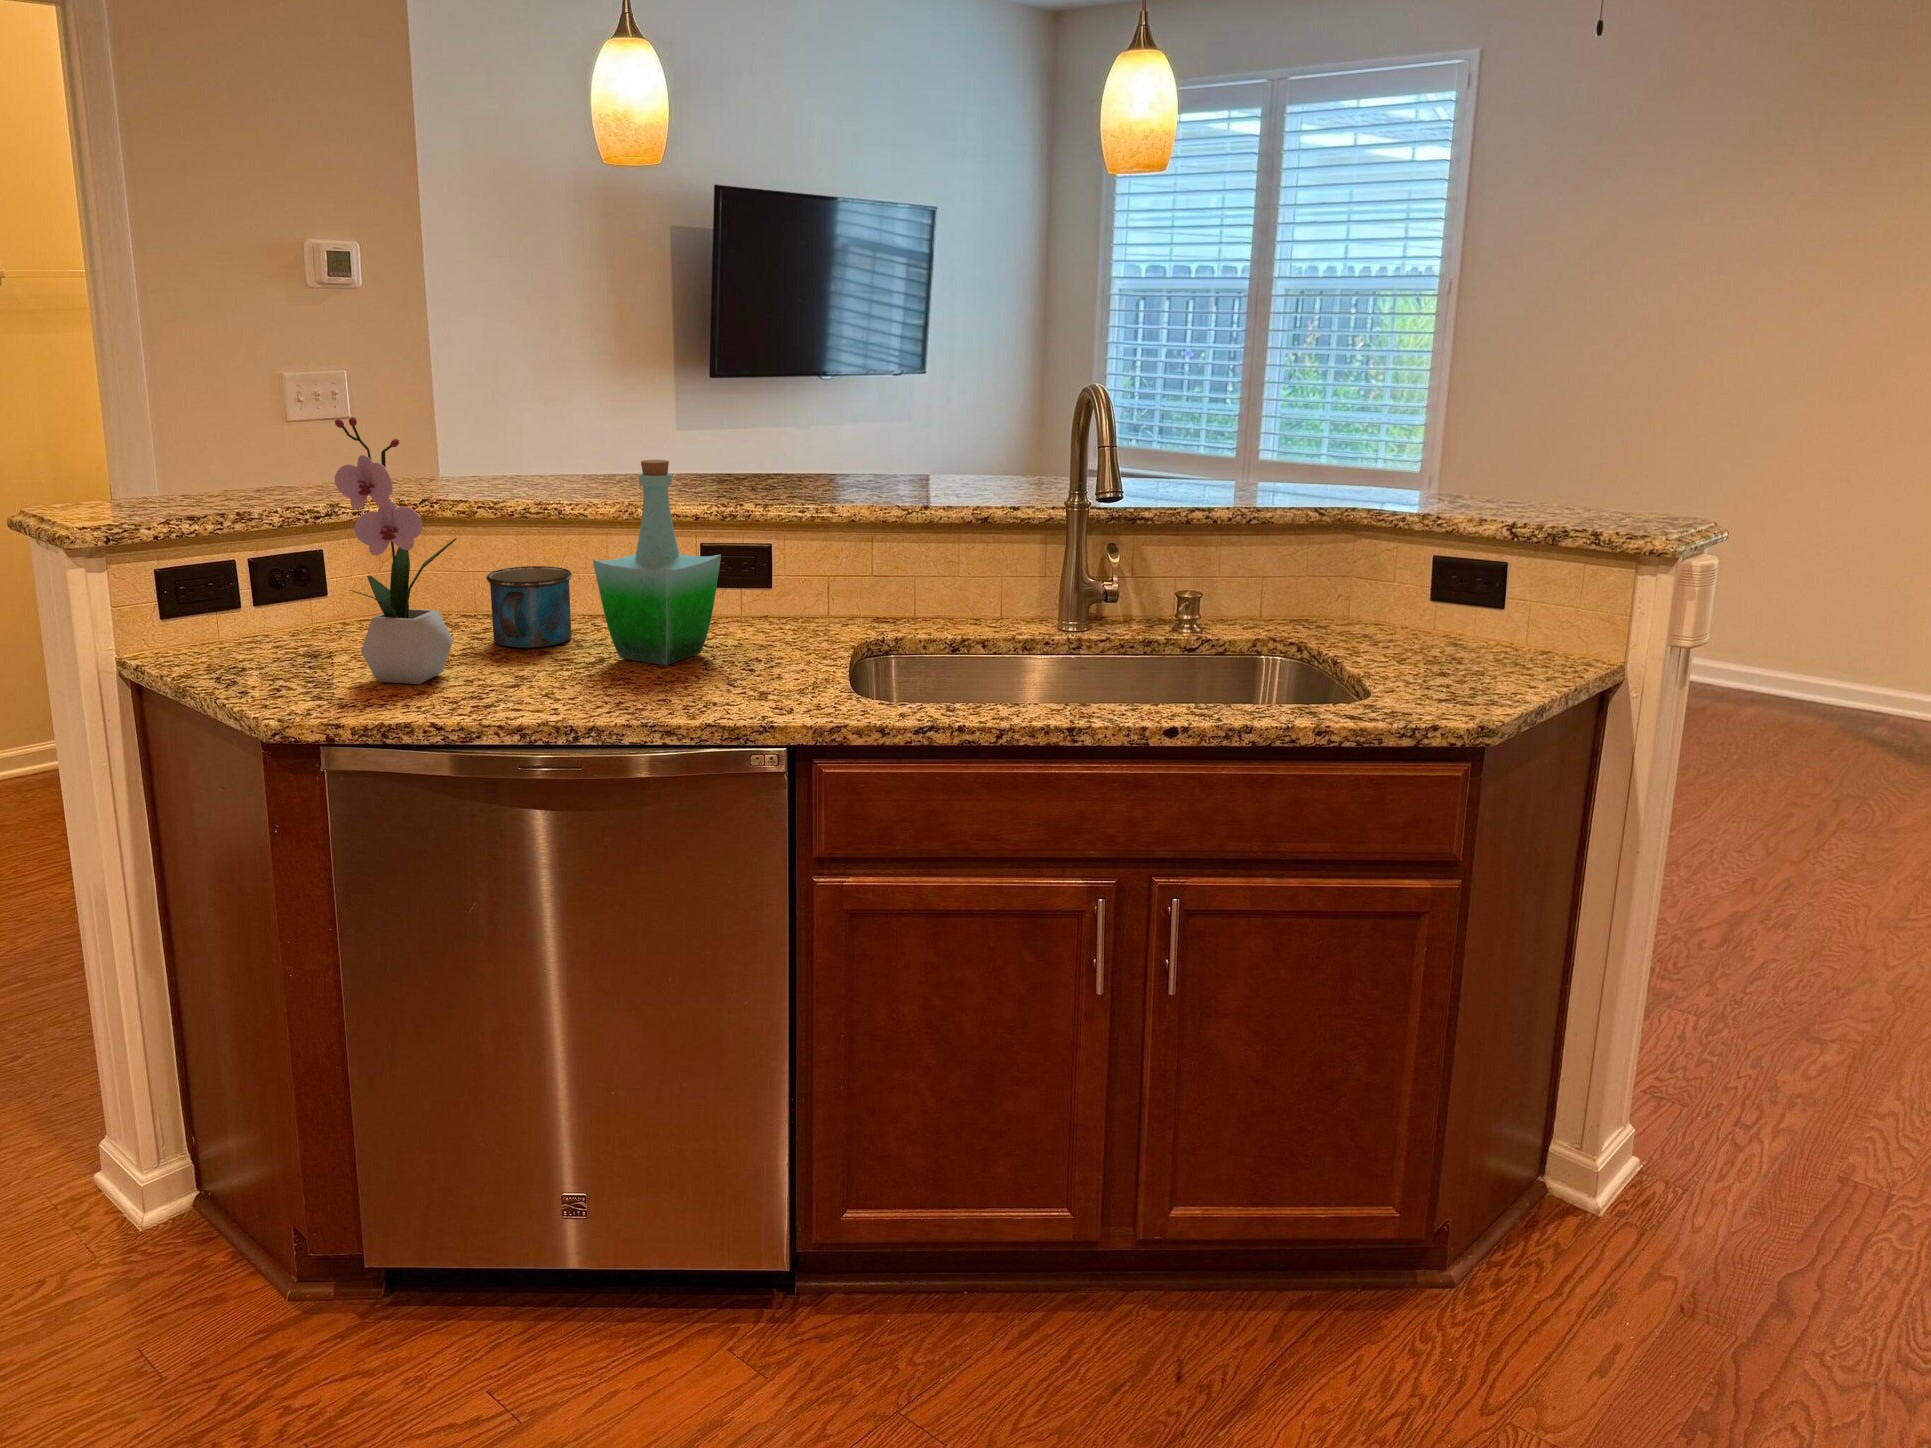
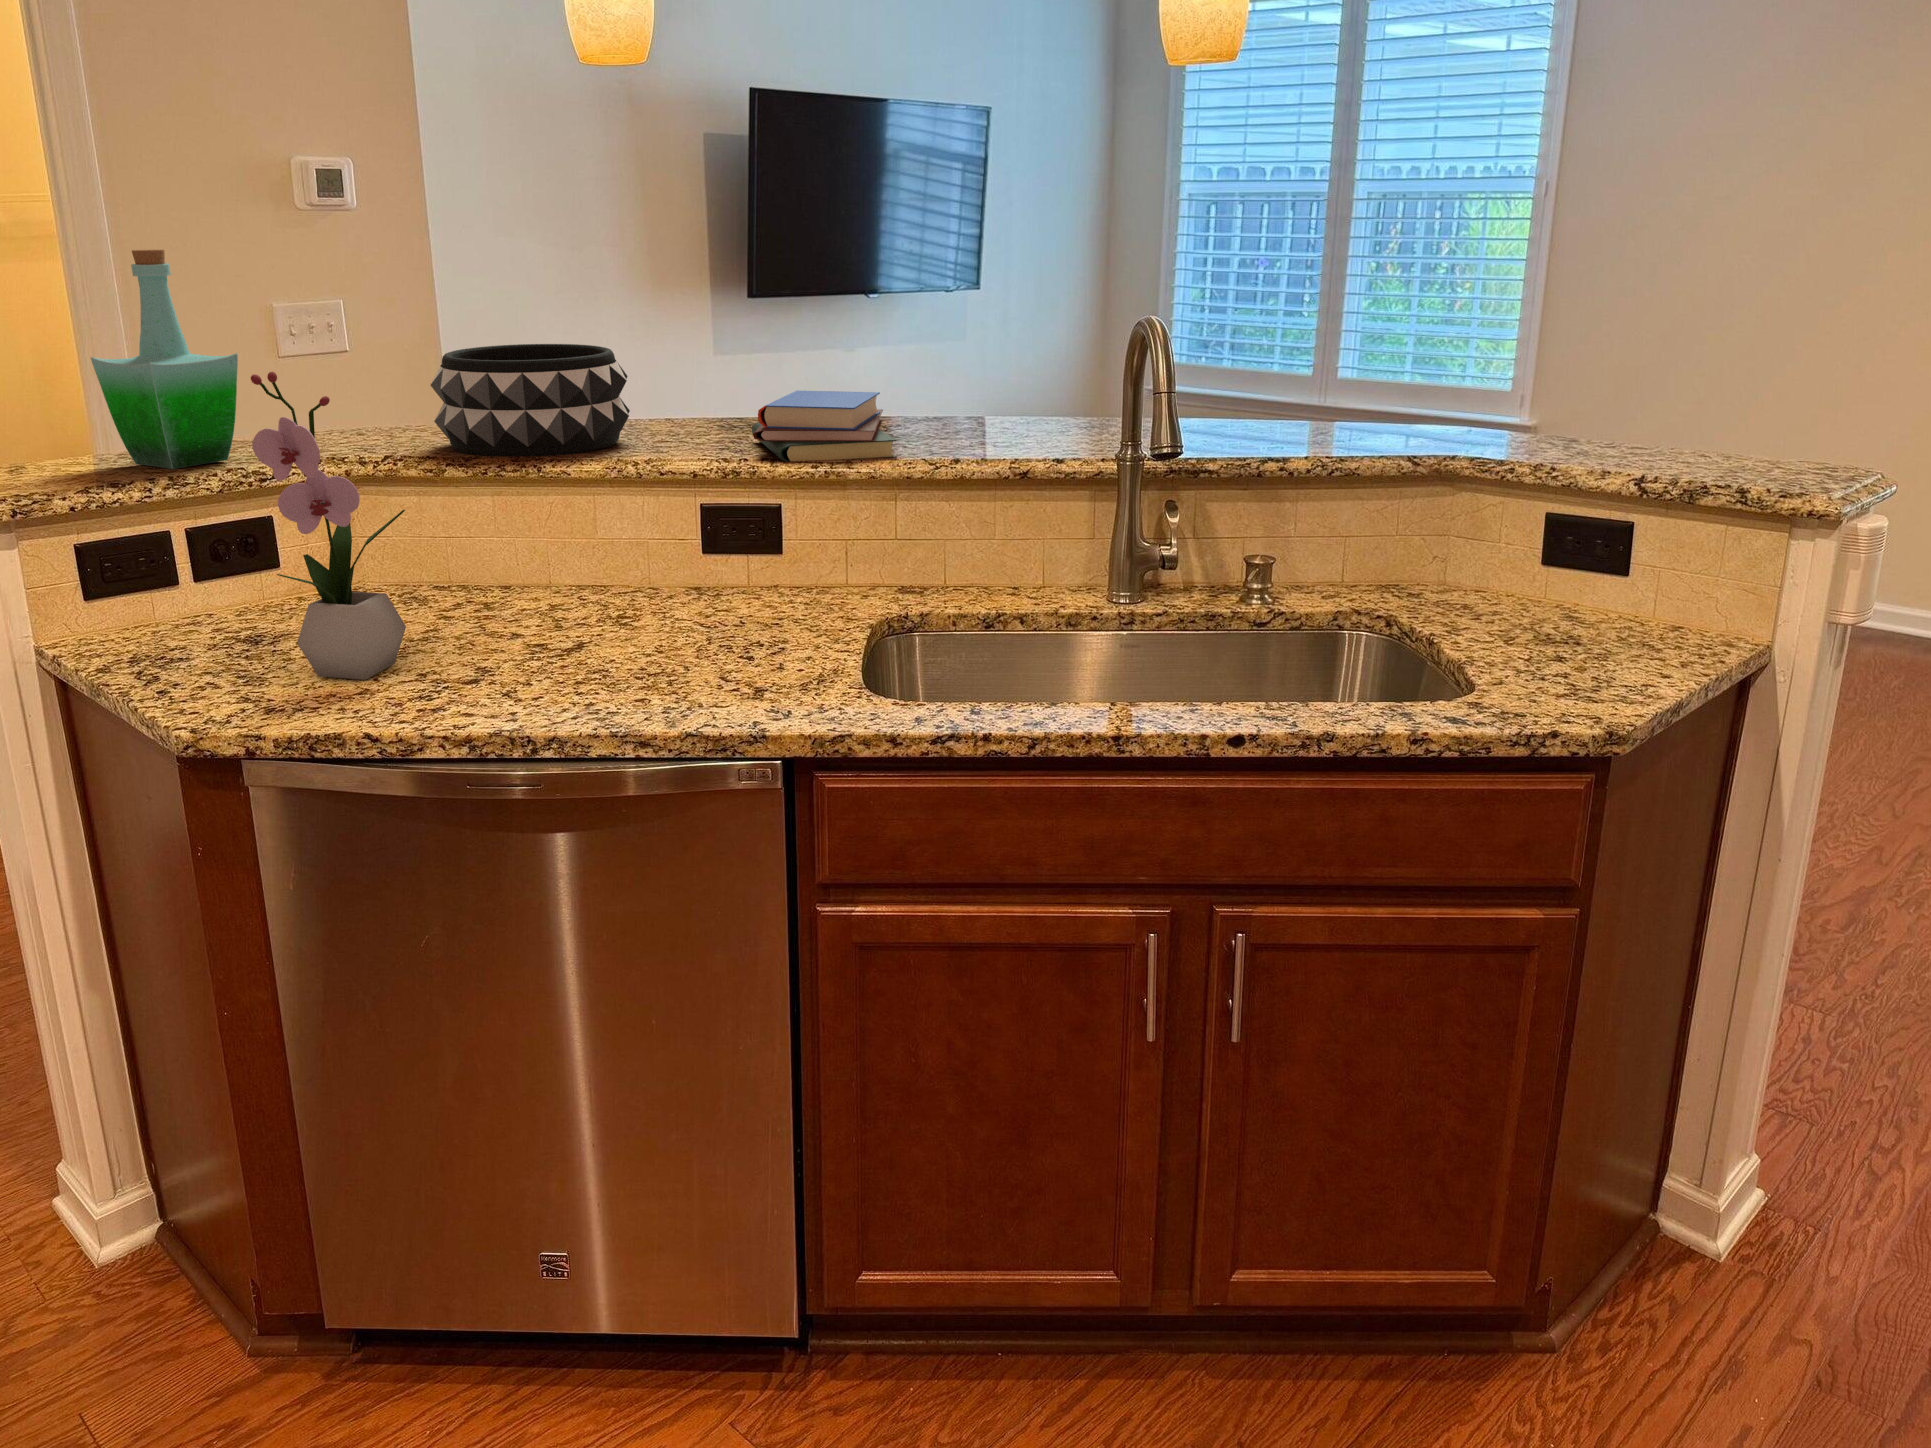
decorative bowl: none [461,405,636,501] -> present [431,344,630,456]
book: none [743,448,874,509] -> present [752,390,897,462]
bottle: present [593,460,721,665] -> present [91,249,238,469]
mug: present [486,566,572,648] -> none [451,534,551,629]

